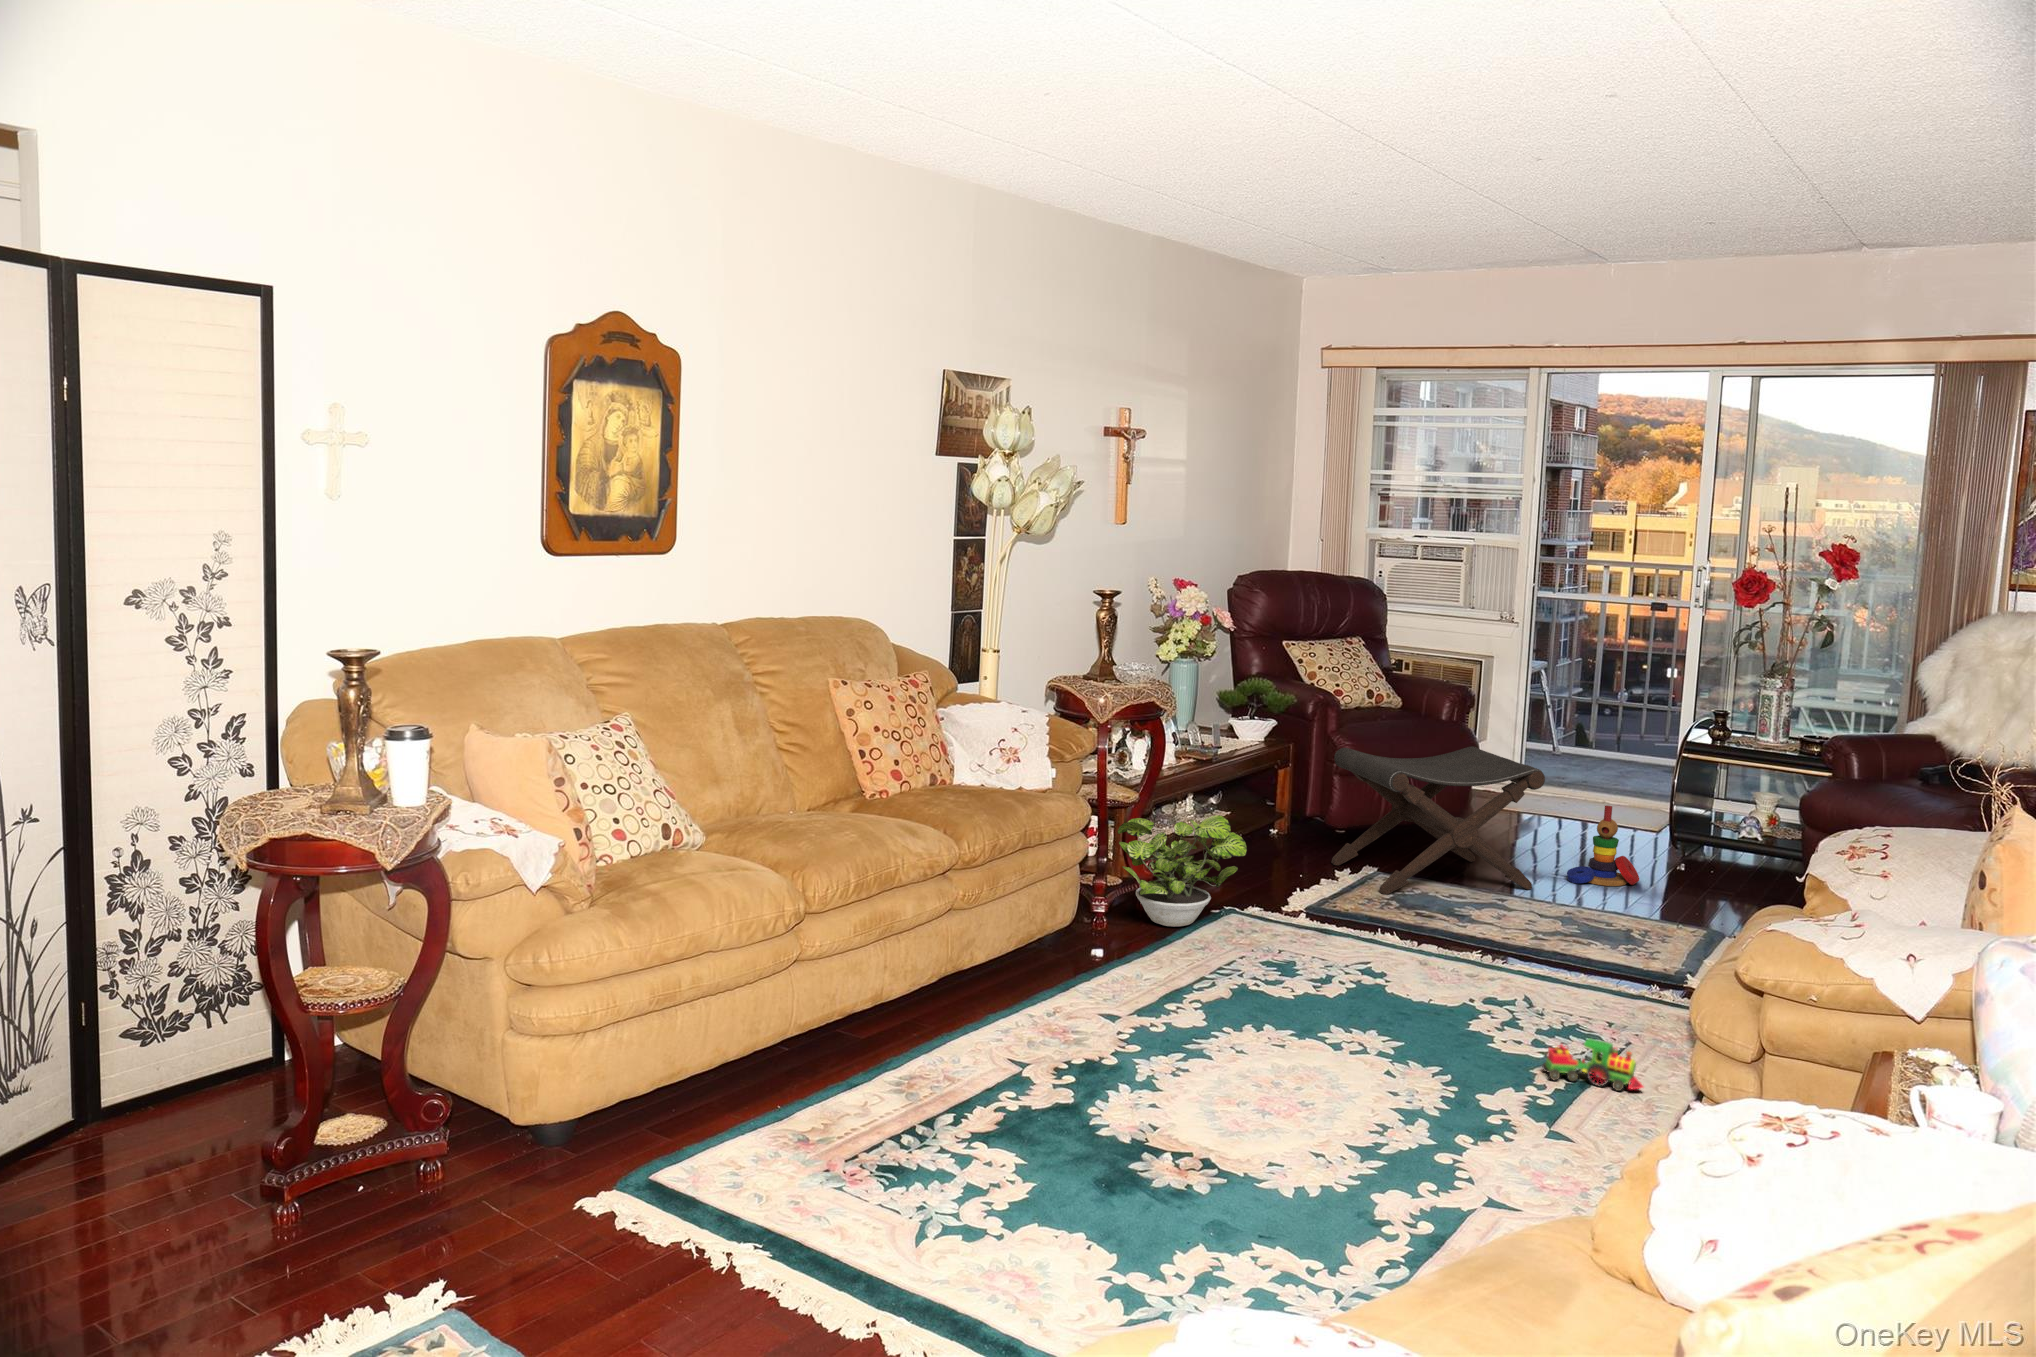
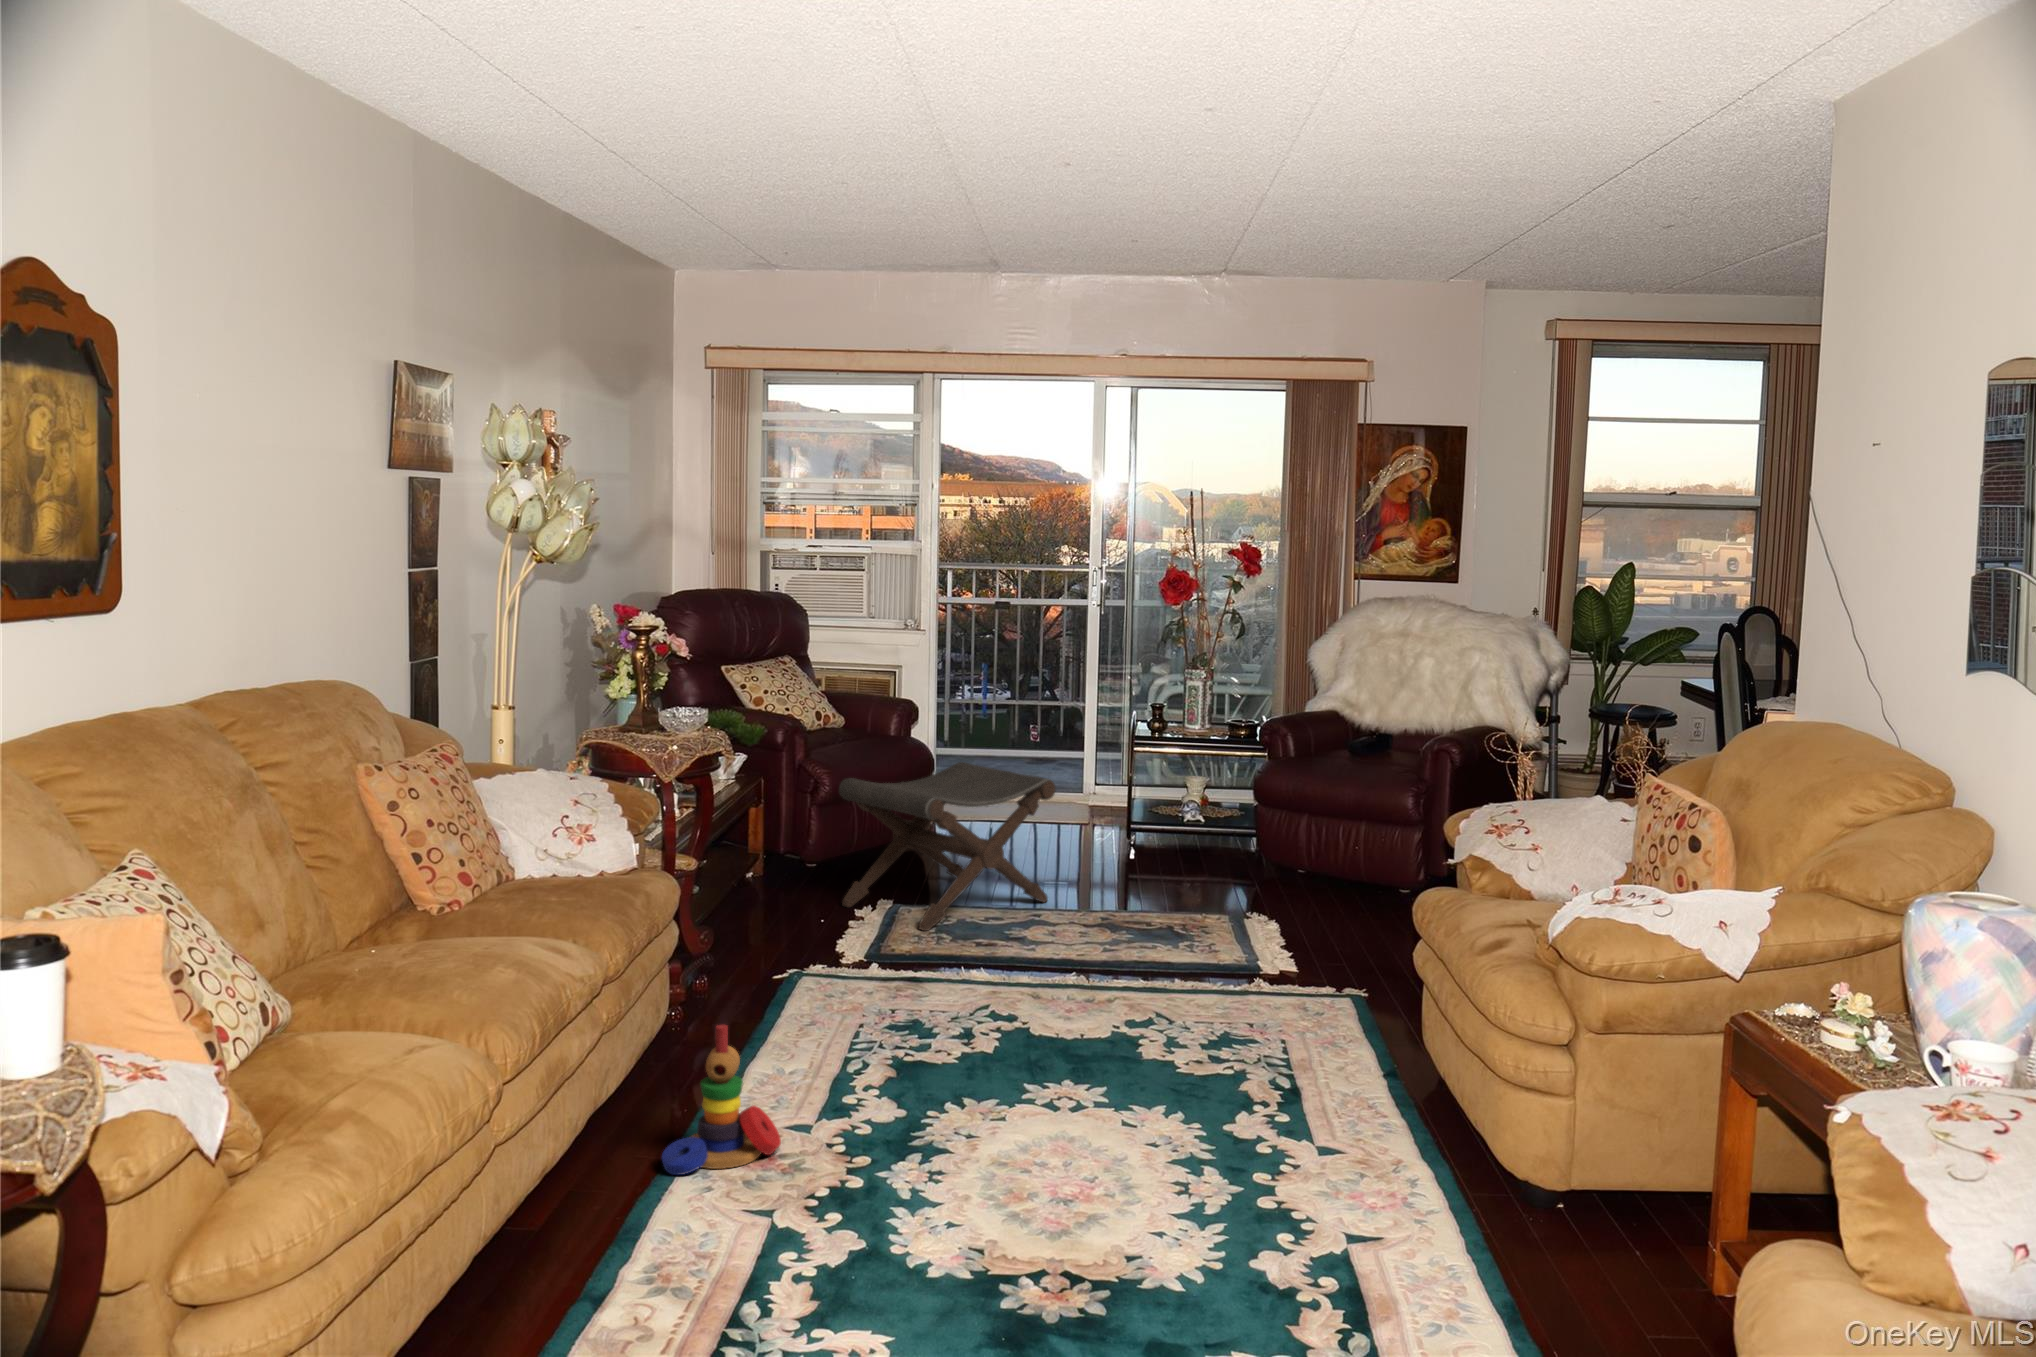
stacking toy: present [1567,805,1639,886] -> present [662,1025,781,1175]
potted plant: present [1118,815,1247,927] -> none [678,873,841,1010]
toy train: present [1542,1038,1643,1091] -> none [1245,1045,1341,1095]

